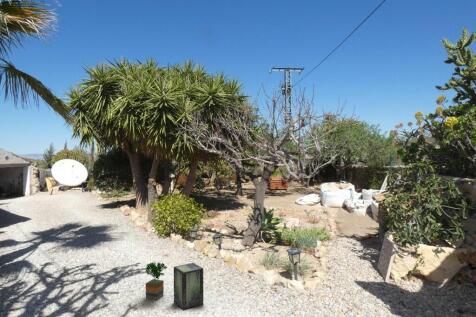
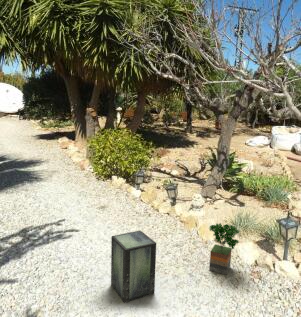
potted tree: present [146,262,167,300] -> present [209,223,239,275]

